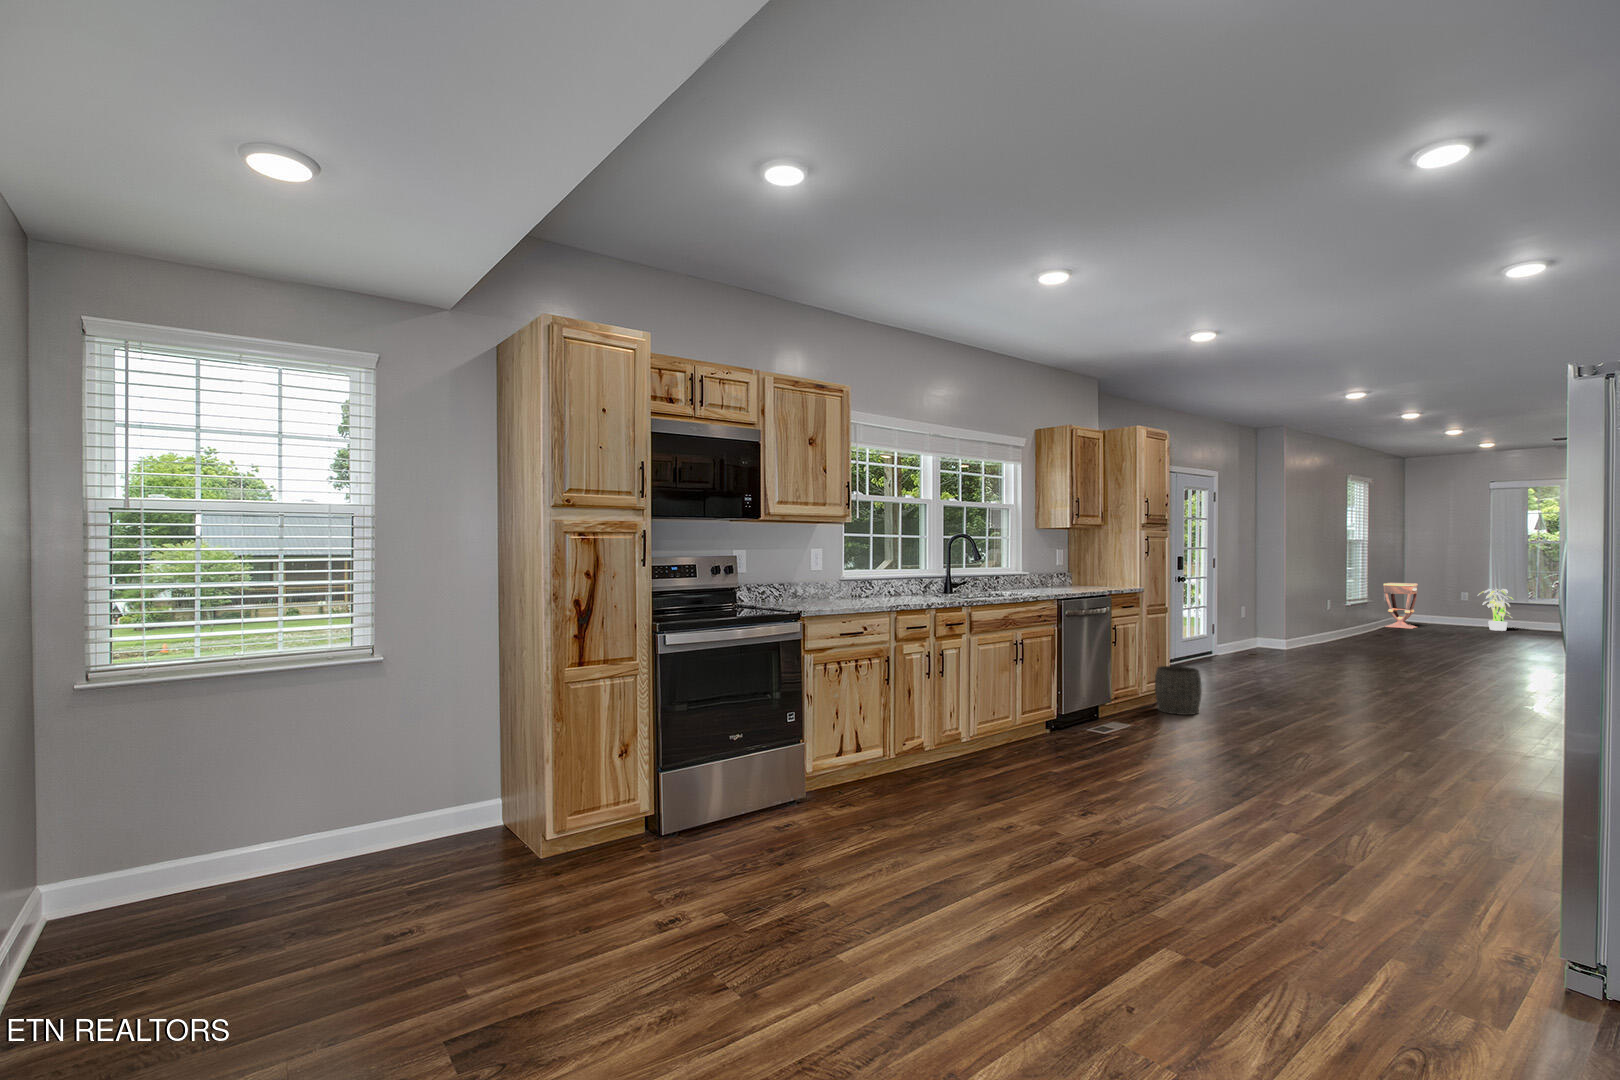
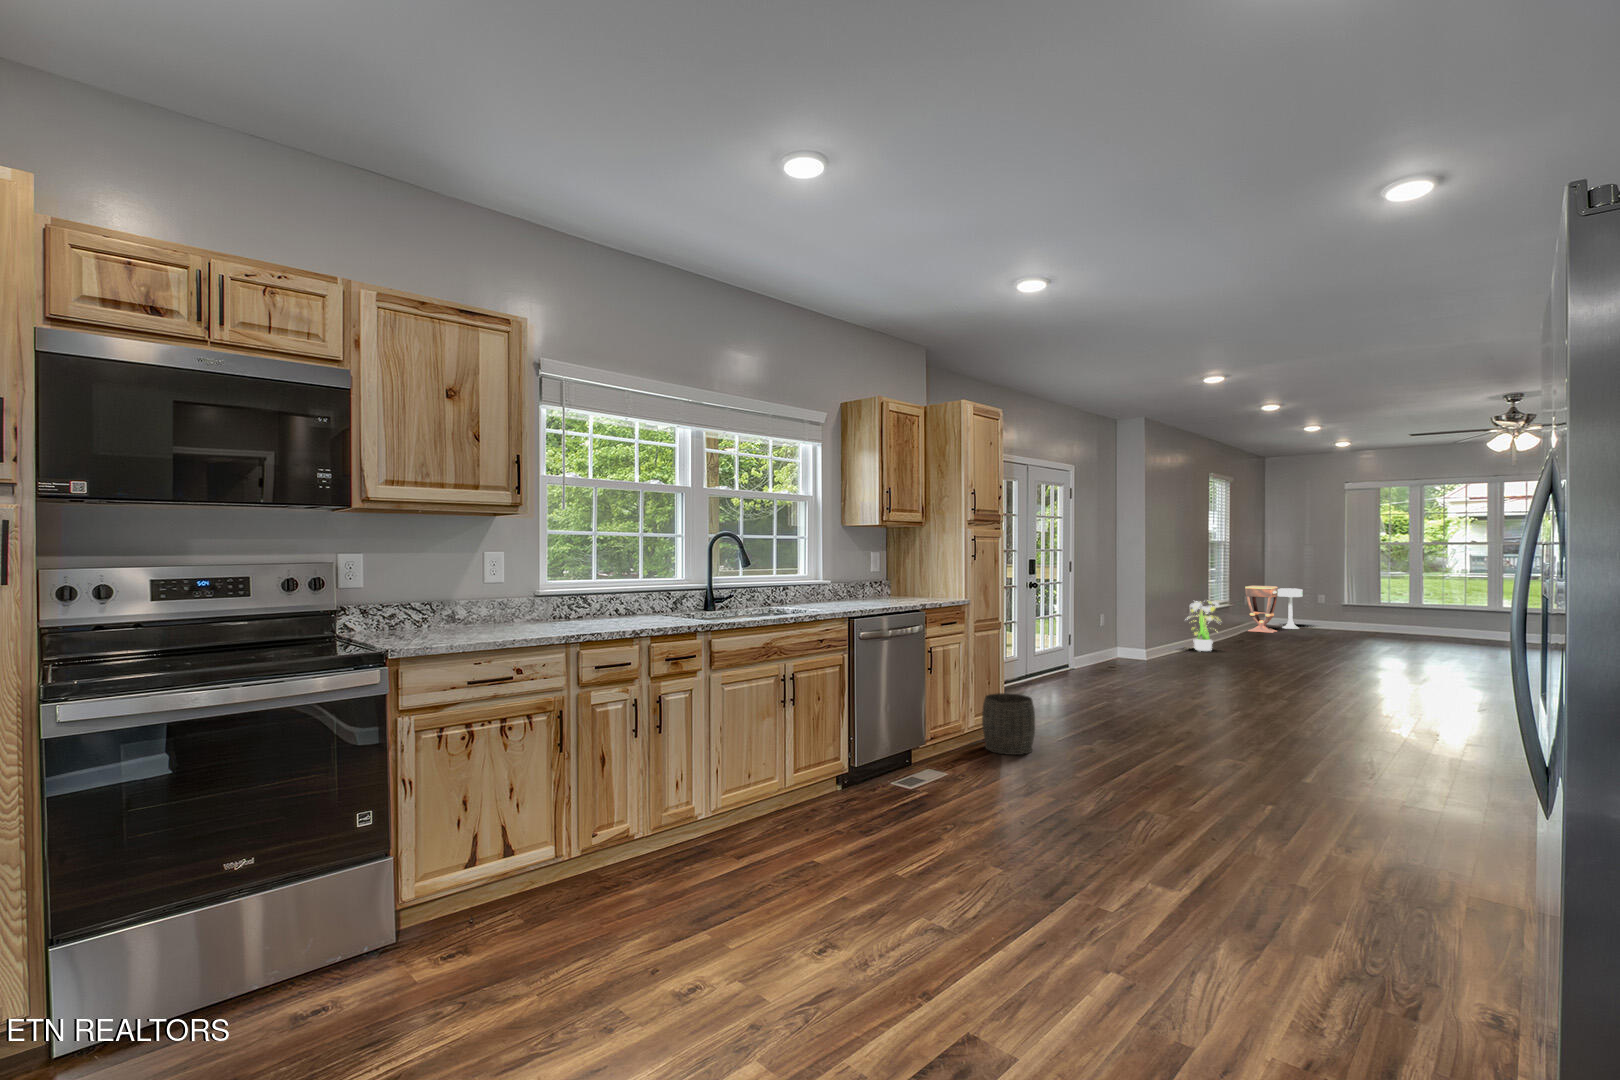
bar stool: none [1418,586,1445,625] -> present [1278,588,1303,629]
potted plant: present [1478,589,1513,631] -> present [1187,601,1219,651]

